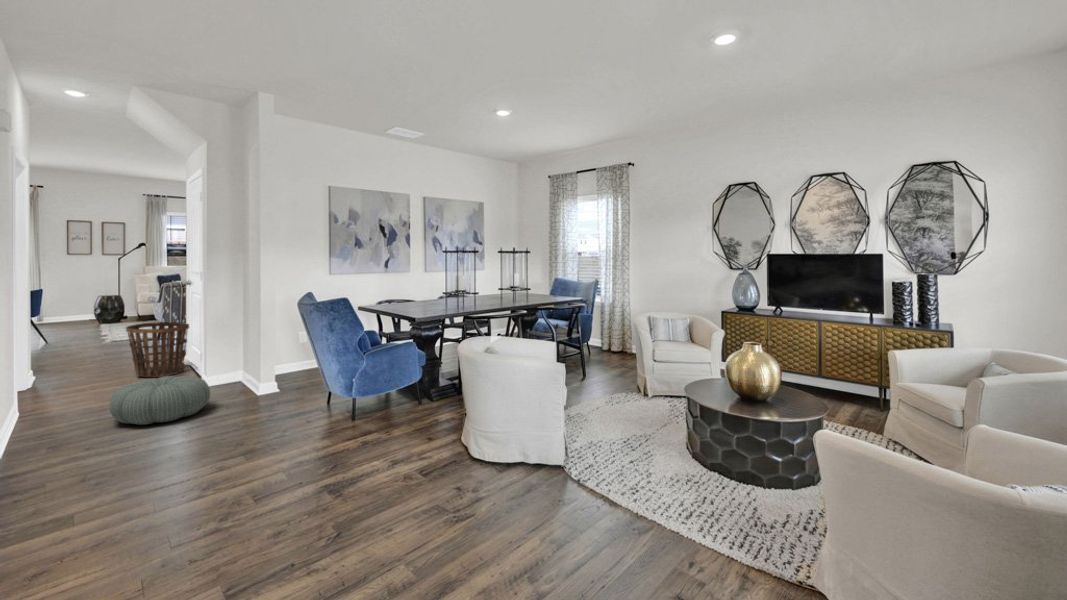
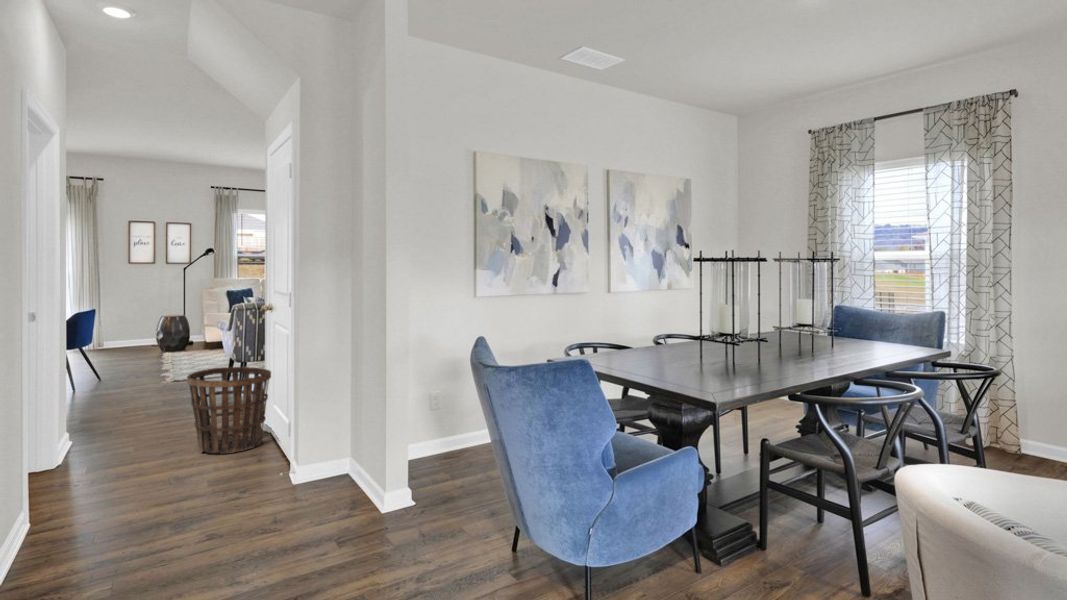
pouf: present [110,376,210,425] -> none [155,474,308,571]

